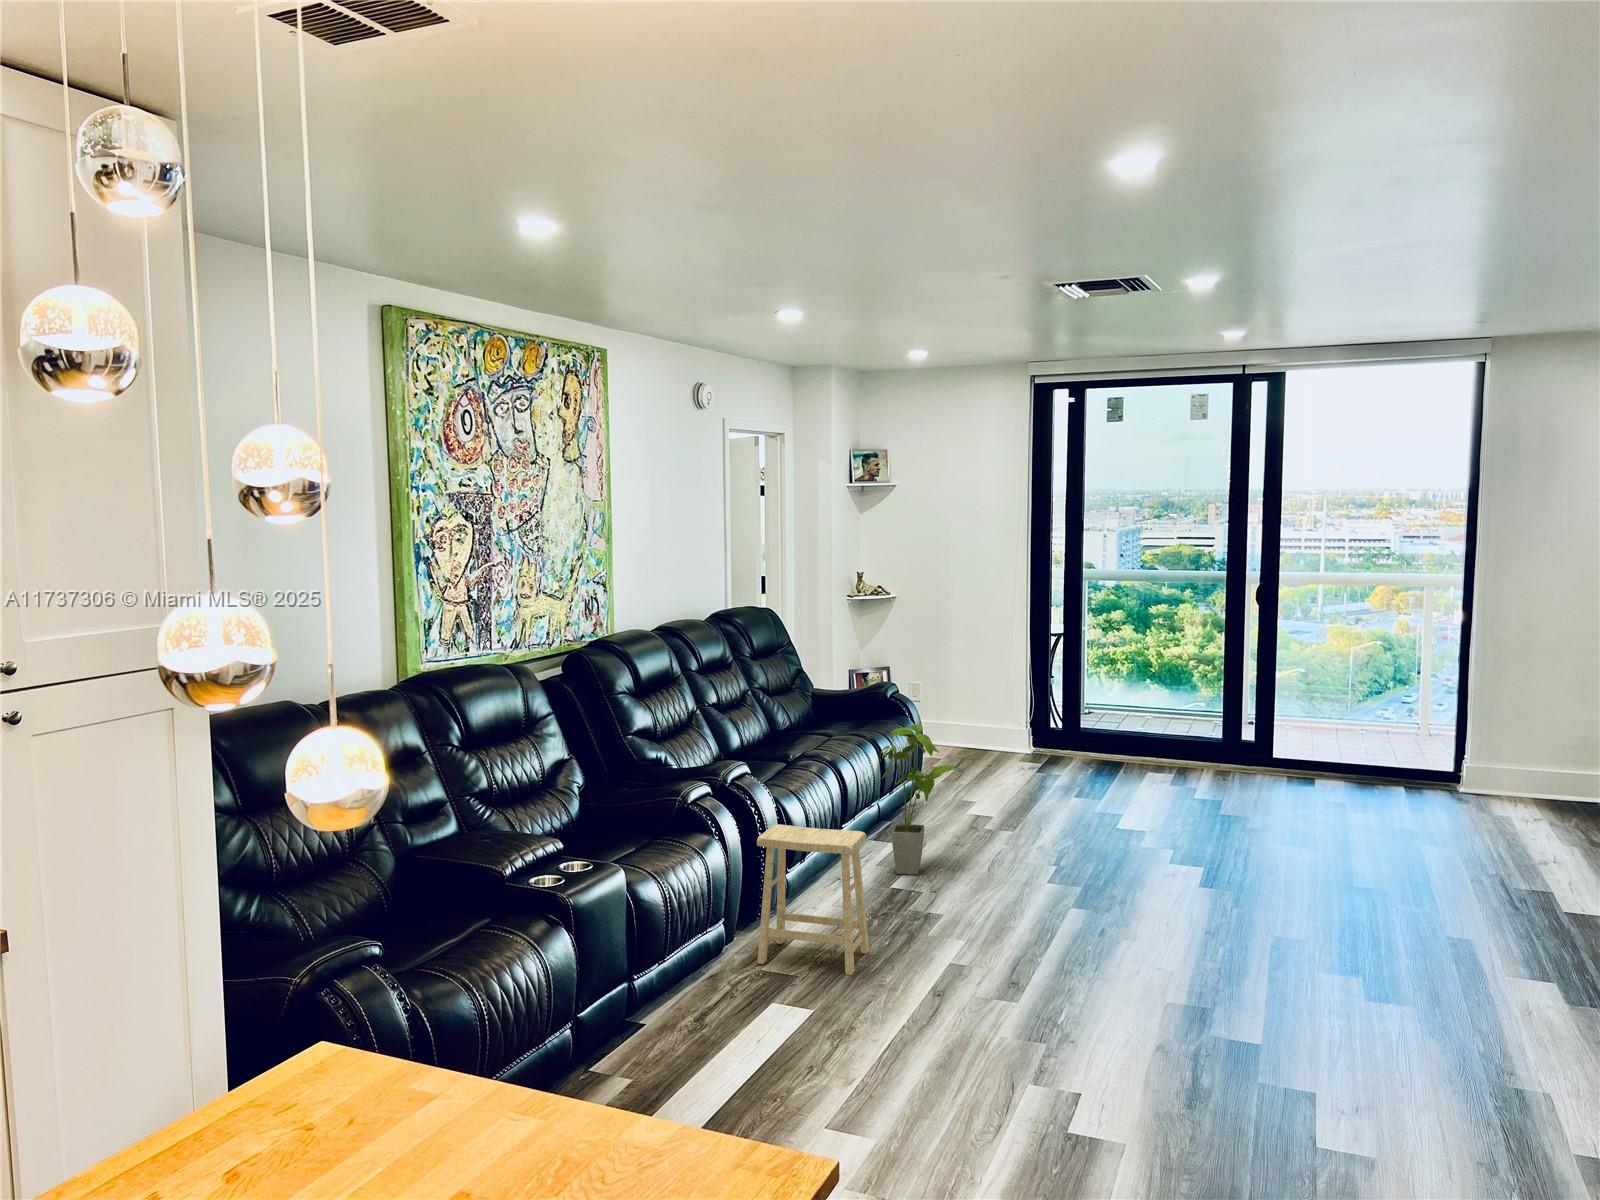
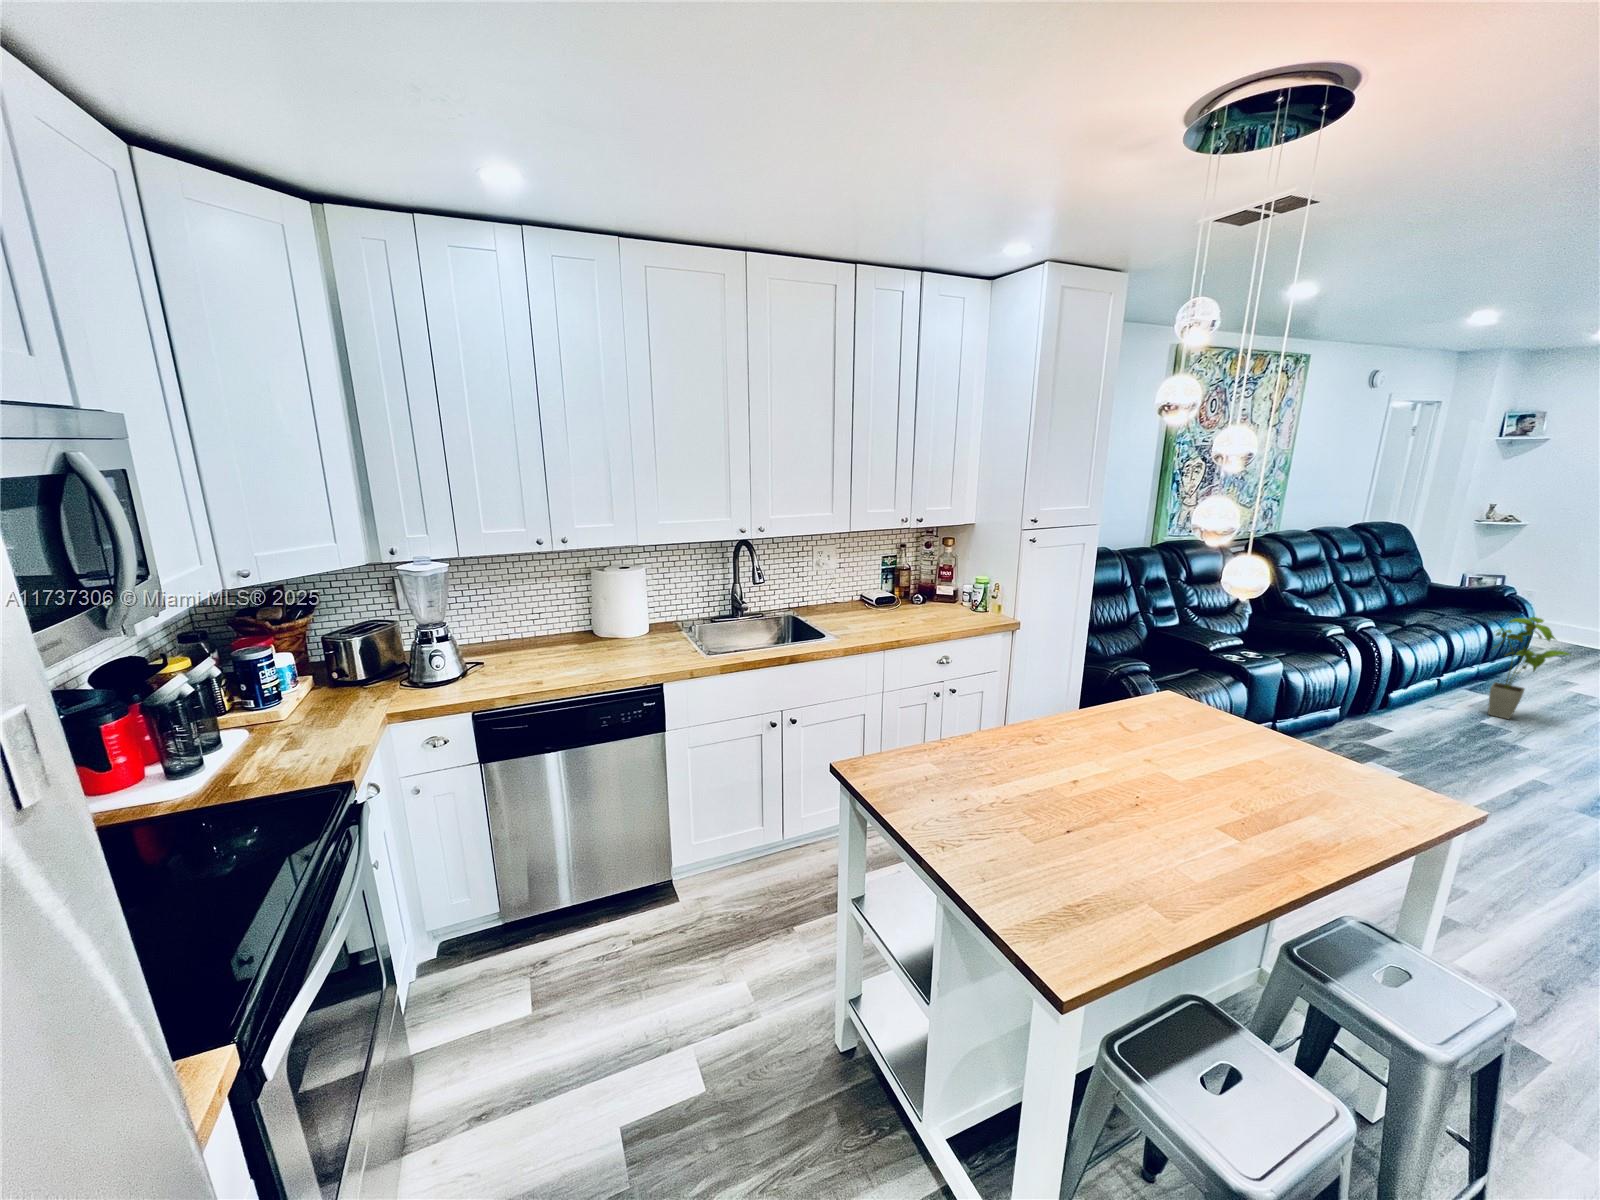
footstool: present [757,824,869,975] -> none [1360,661,1474,764]

